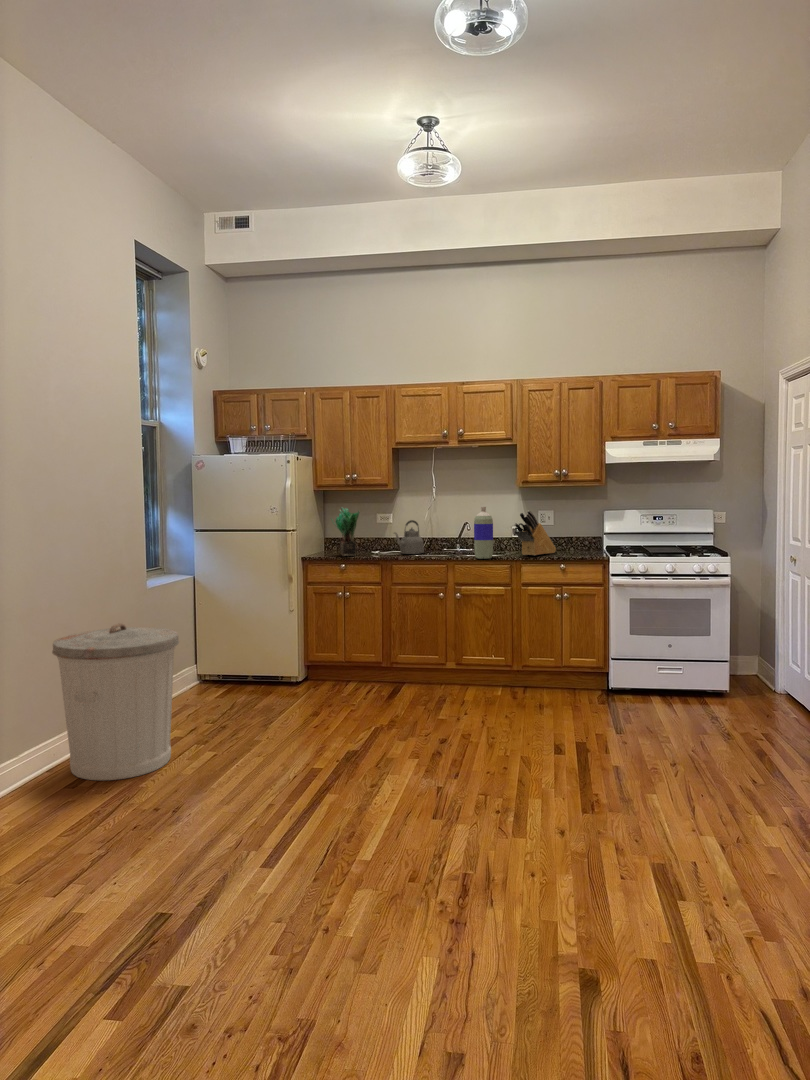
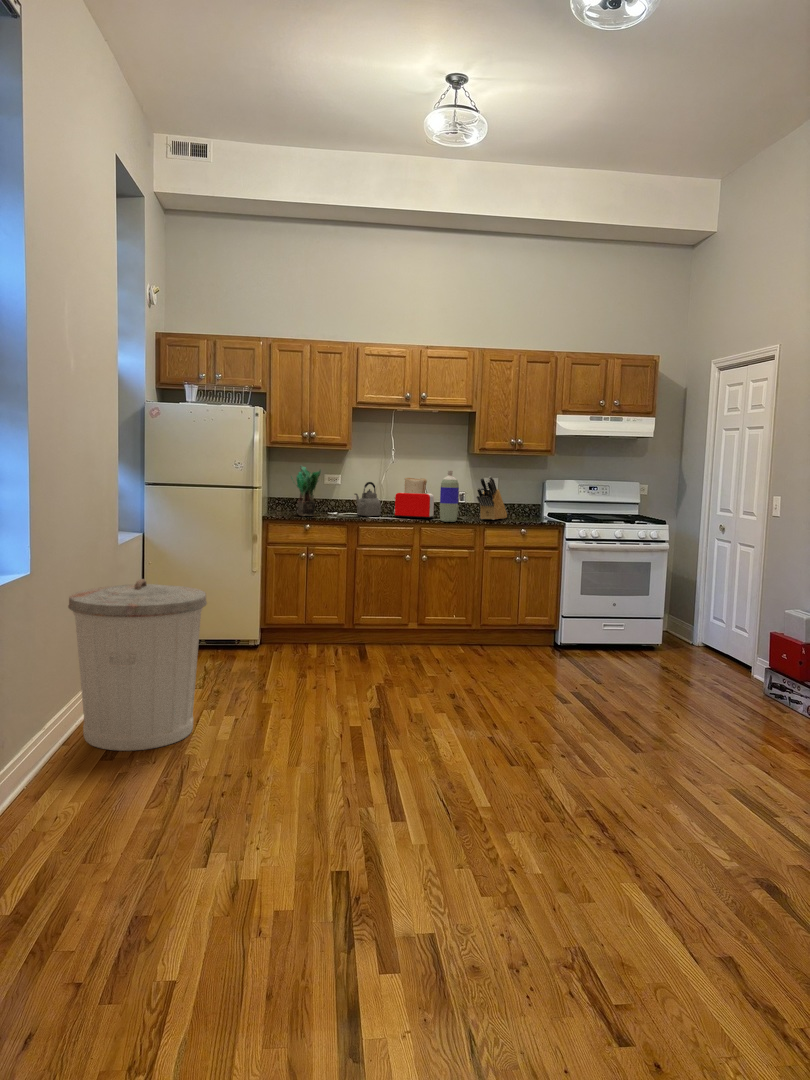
toaster: none [434,515,474,556] -> present [394,478,434,519]

